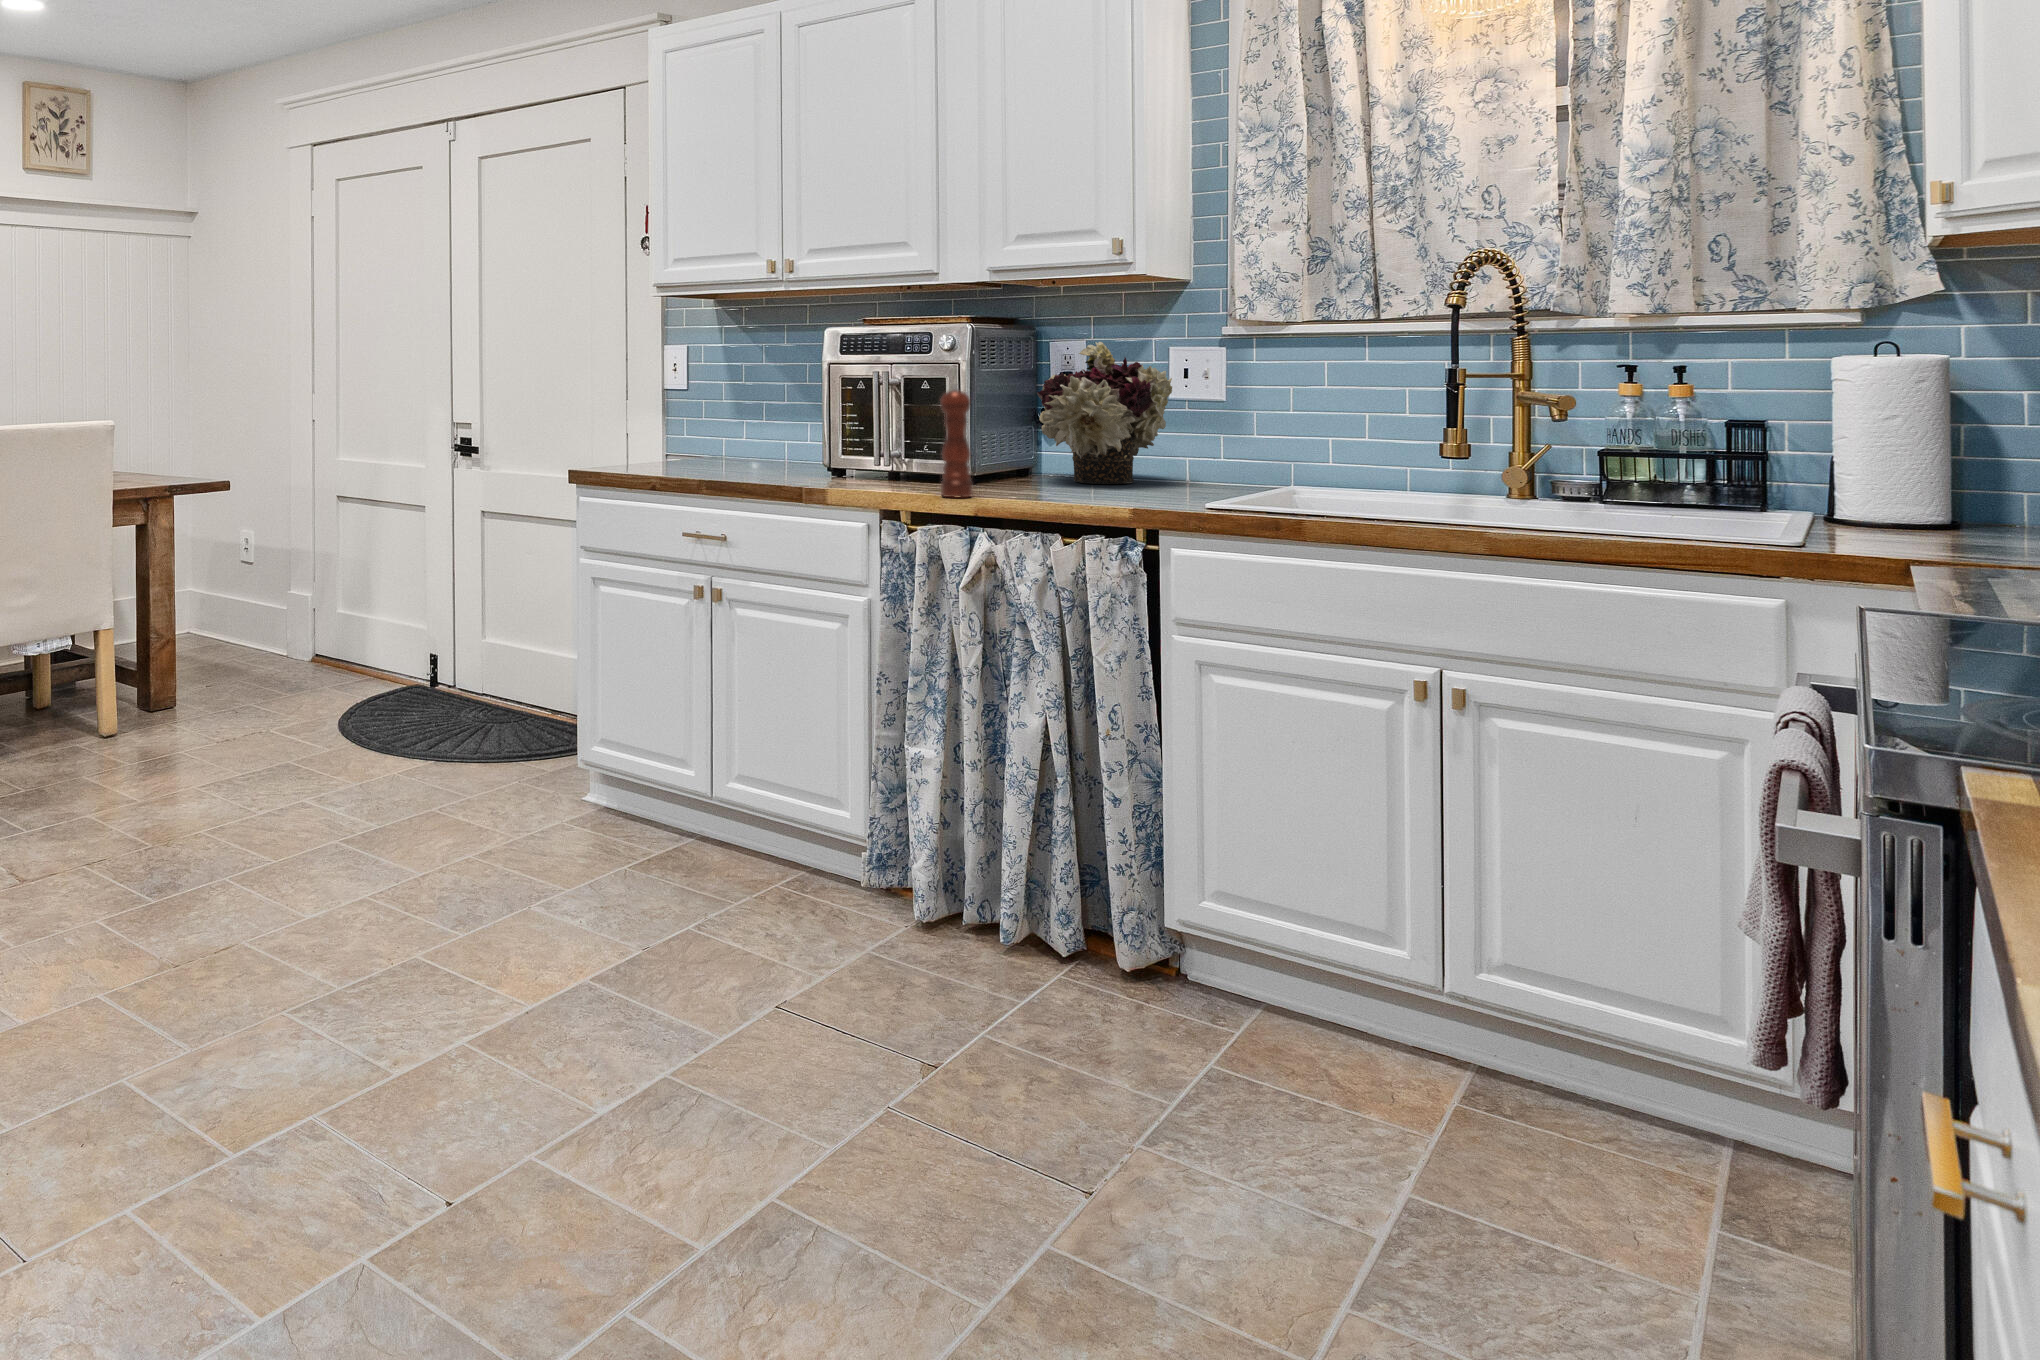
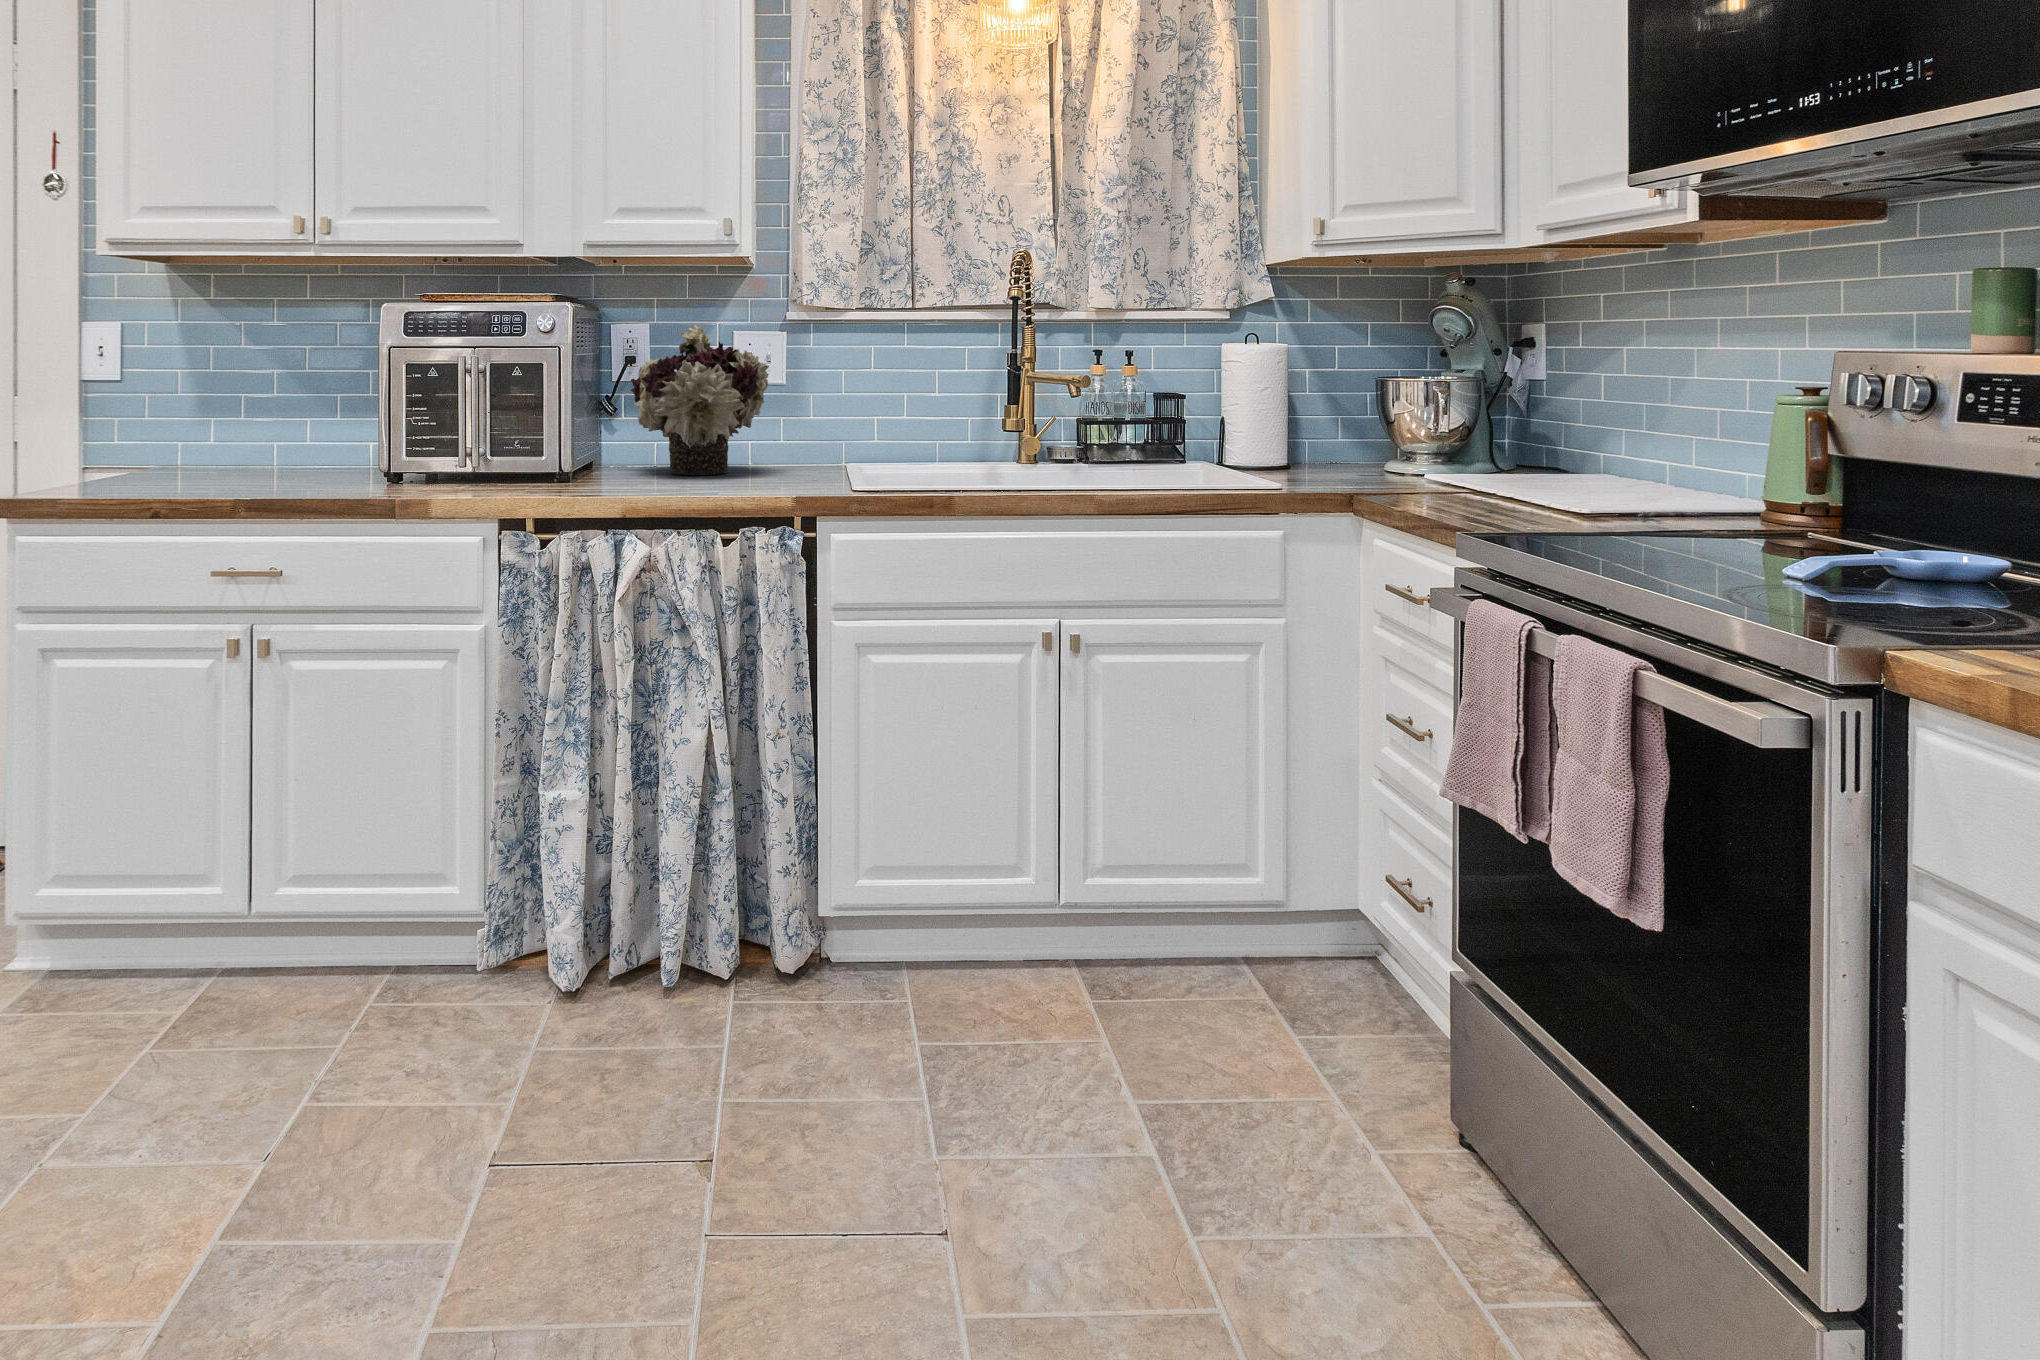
pepper mill: present [940,382,973,498] -> none [587,365,621,496]

